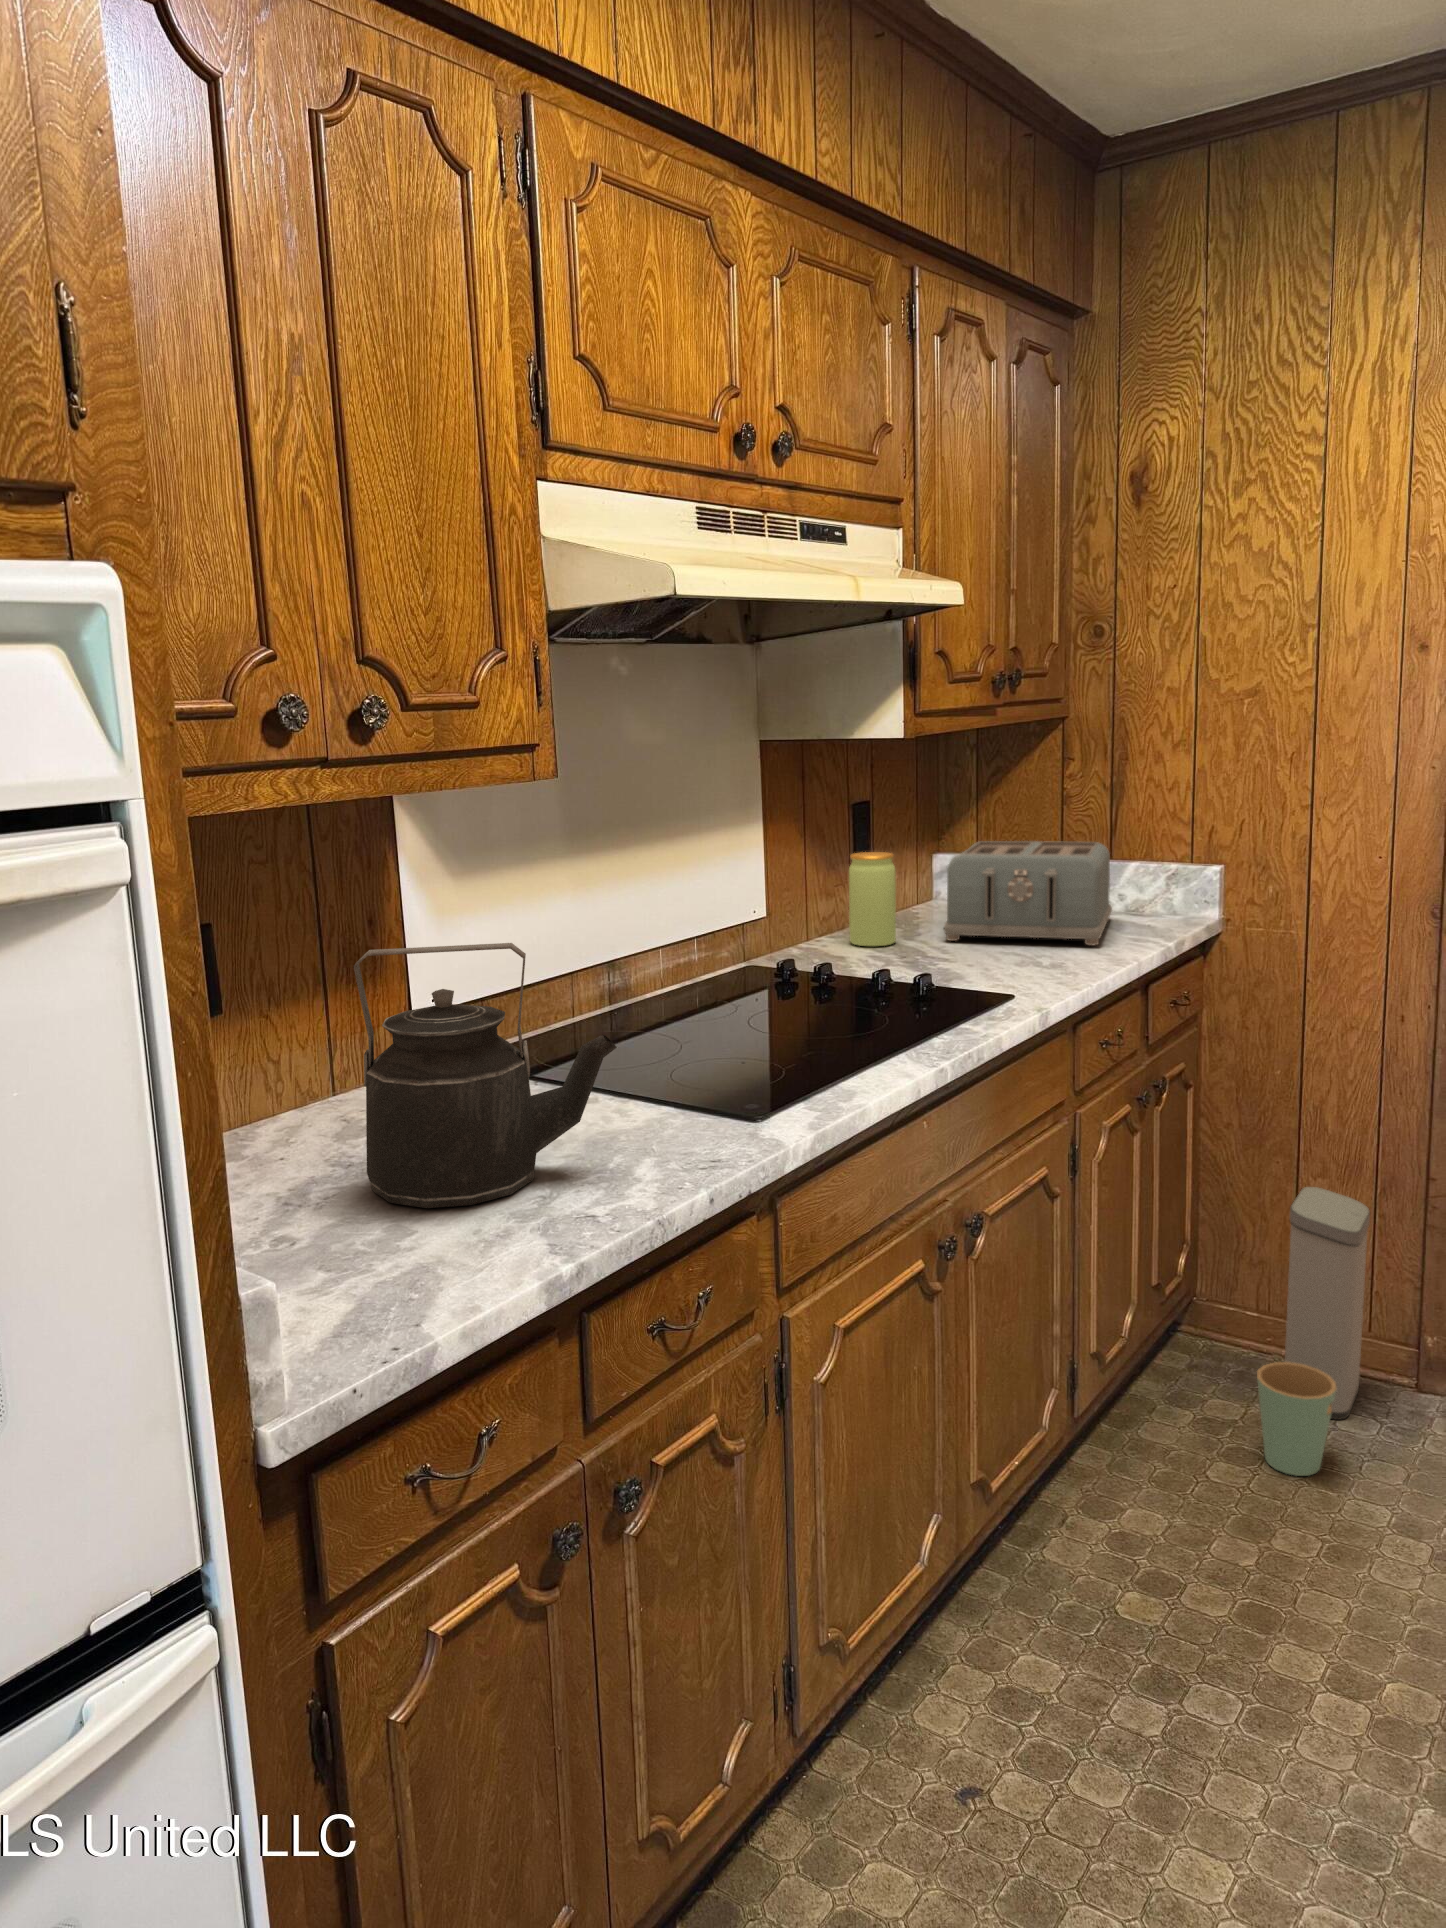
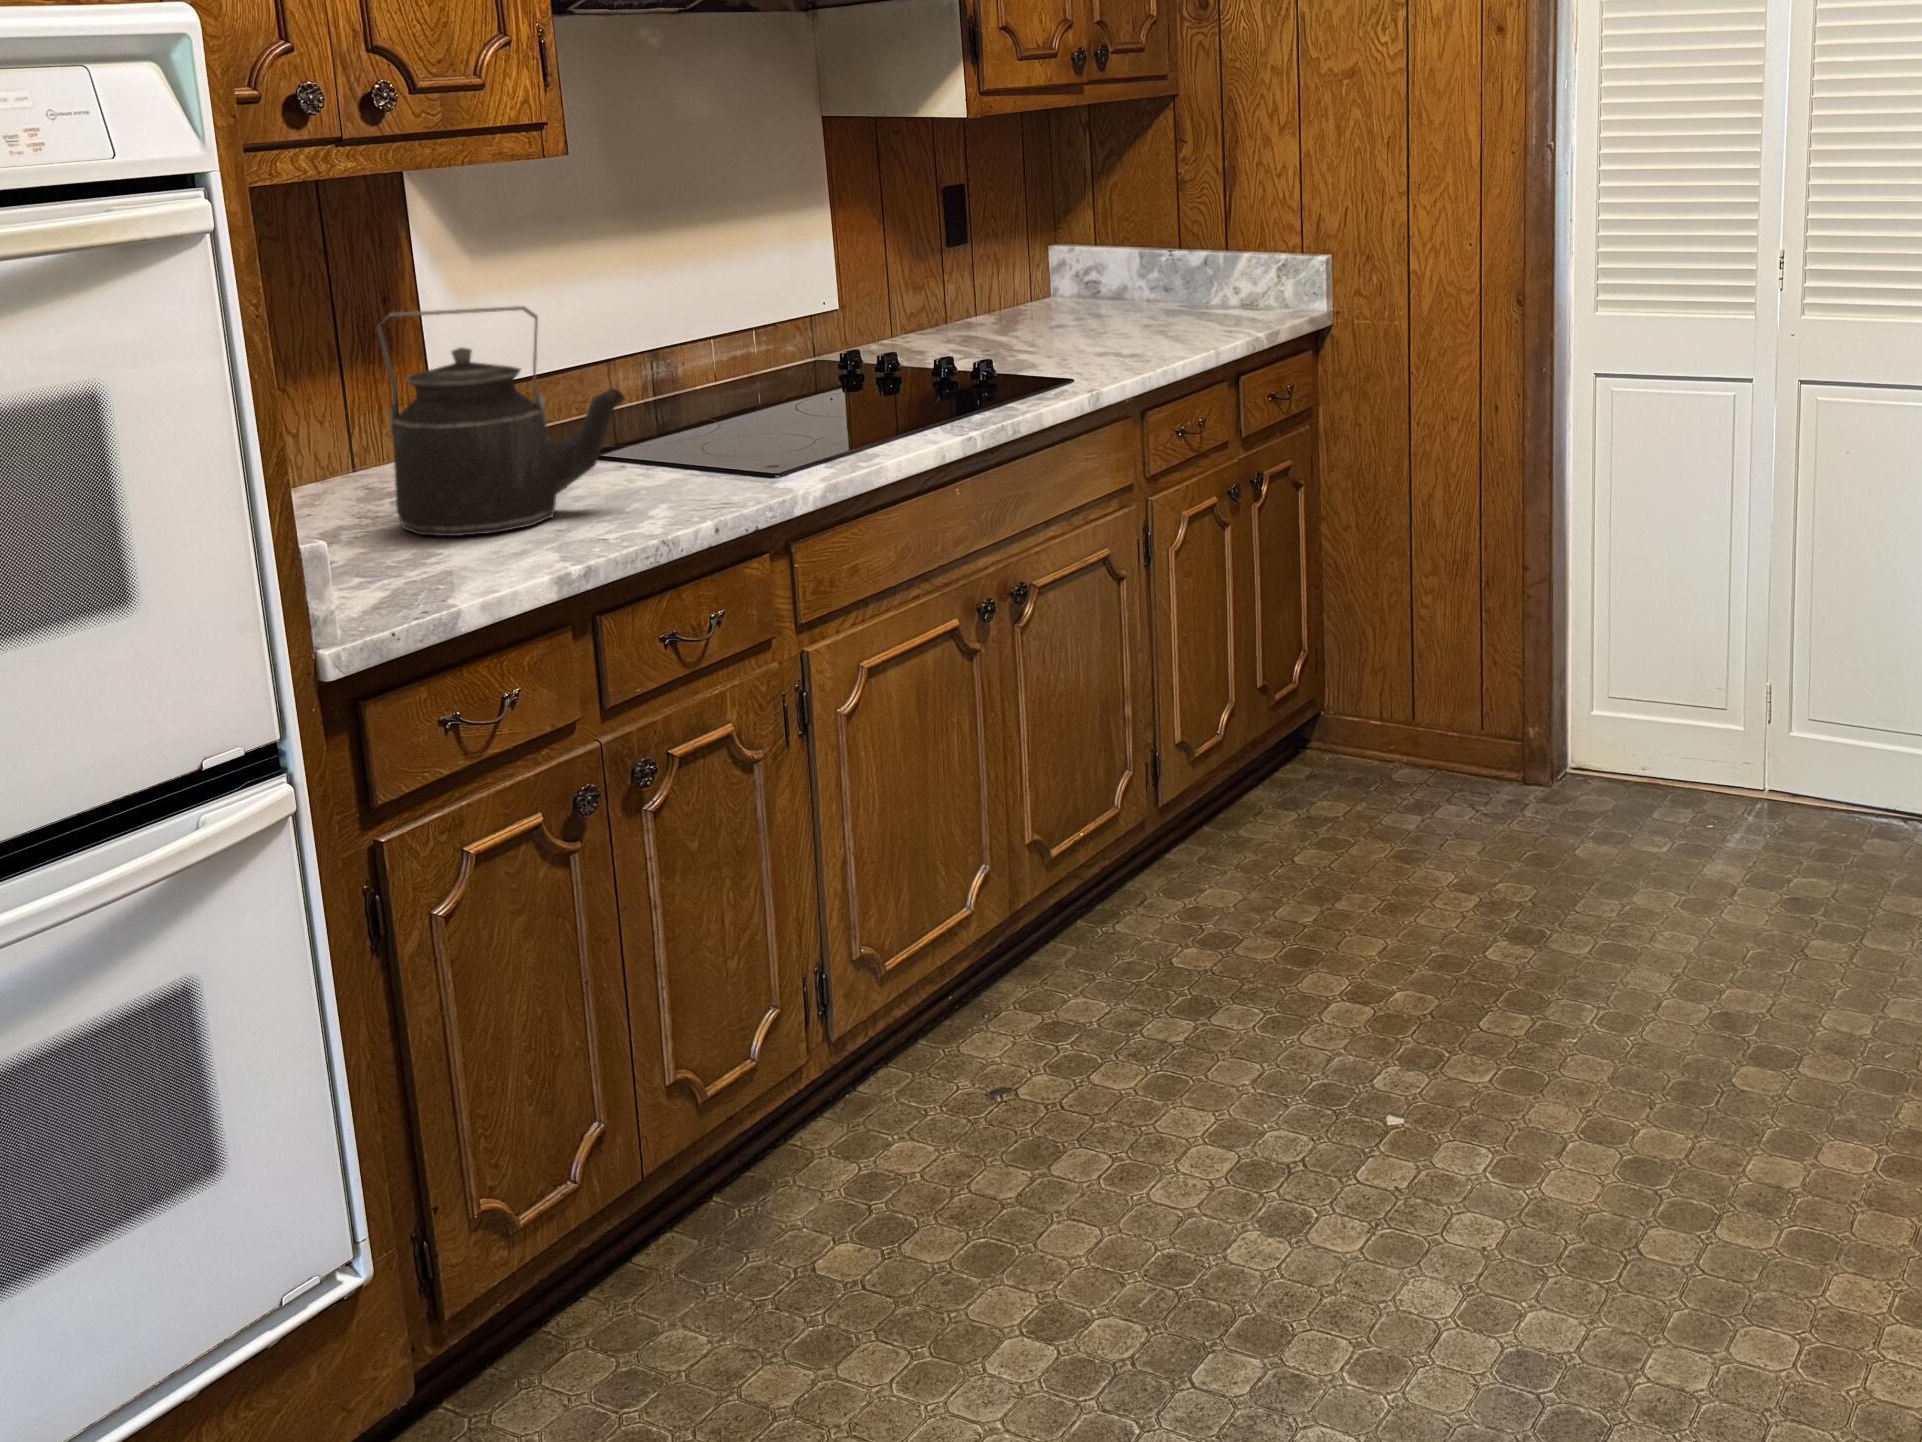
toaster: present [944,841,1112,945] -> none [1030,230,1219,336]
jar: present [849,852,896,946] -> none [927,241,980,342]
trash can: present [1257,1187,1370,1476] -> none [1344,584,1472,856]

